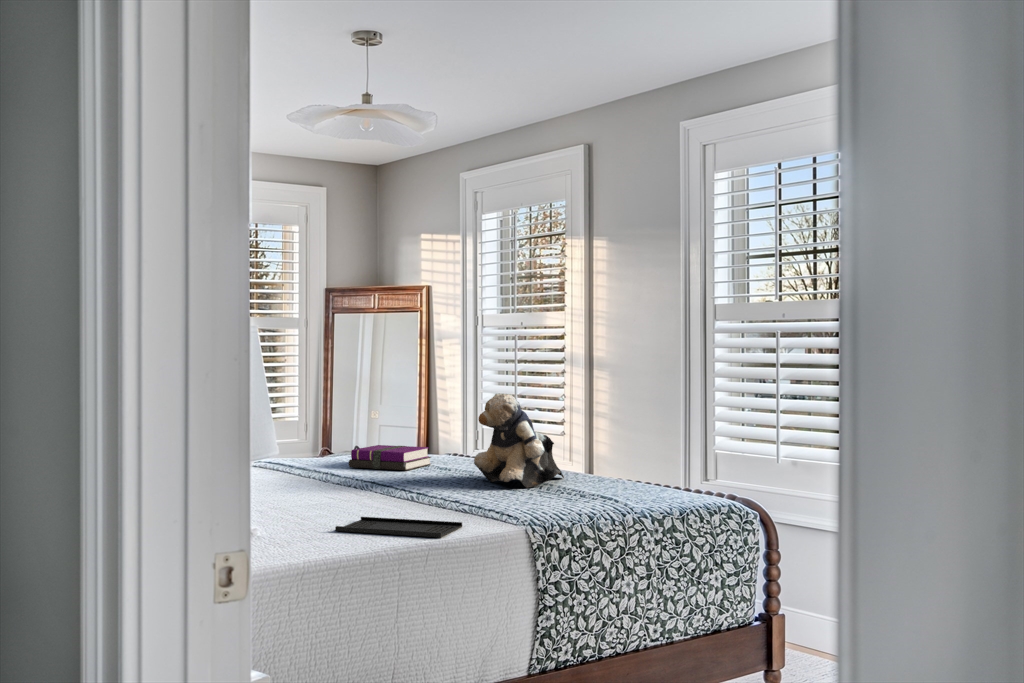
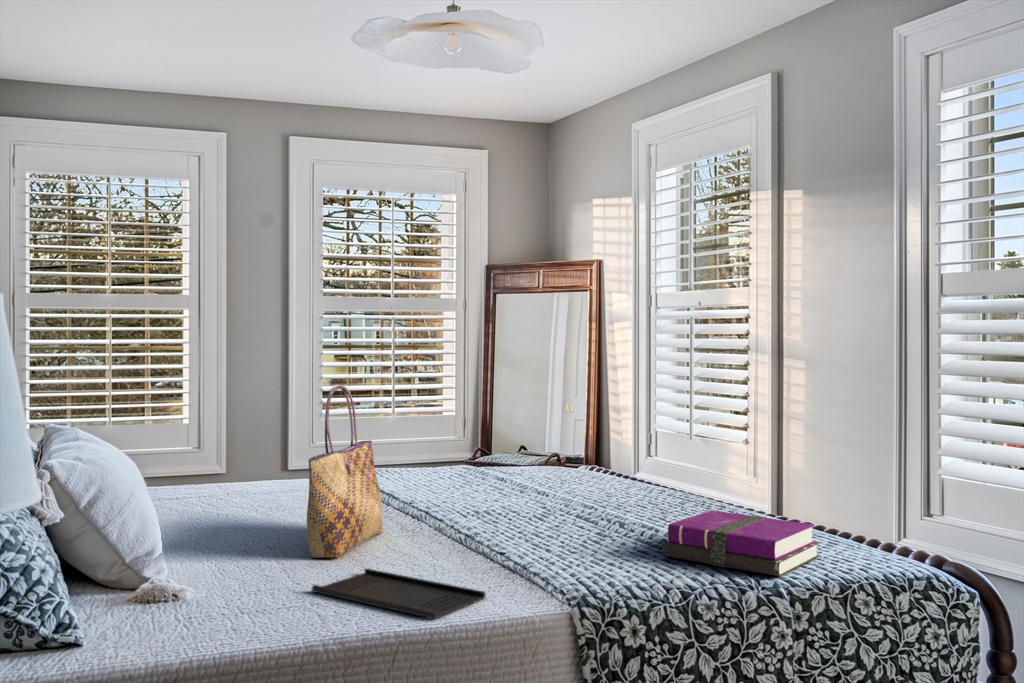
tote bag: none [303,385,342,515] -> present [307,385,383,558]
teddy bear: present [474,394,564,488] -> none [573,397,700,527]
notebook: present [349,445,431,470] -> present [663,510,819,576]

